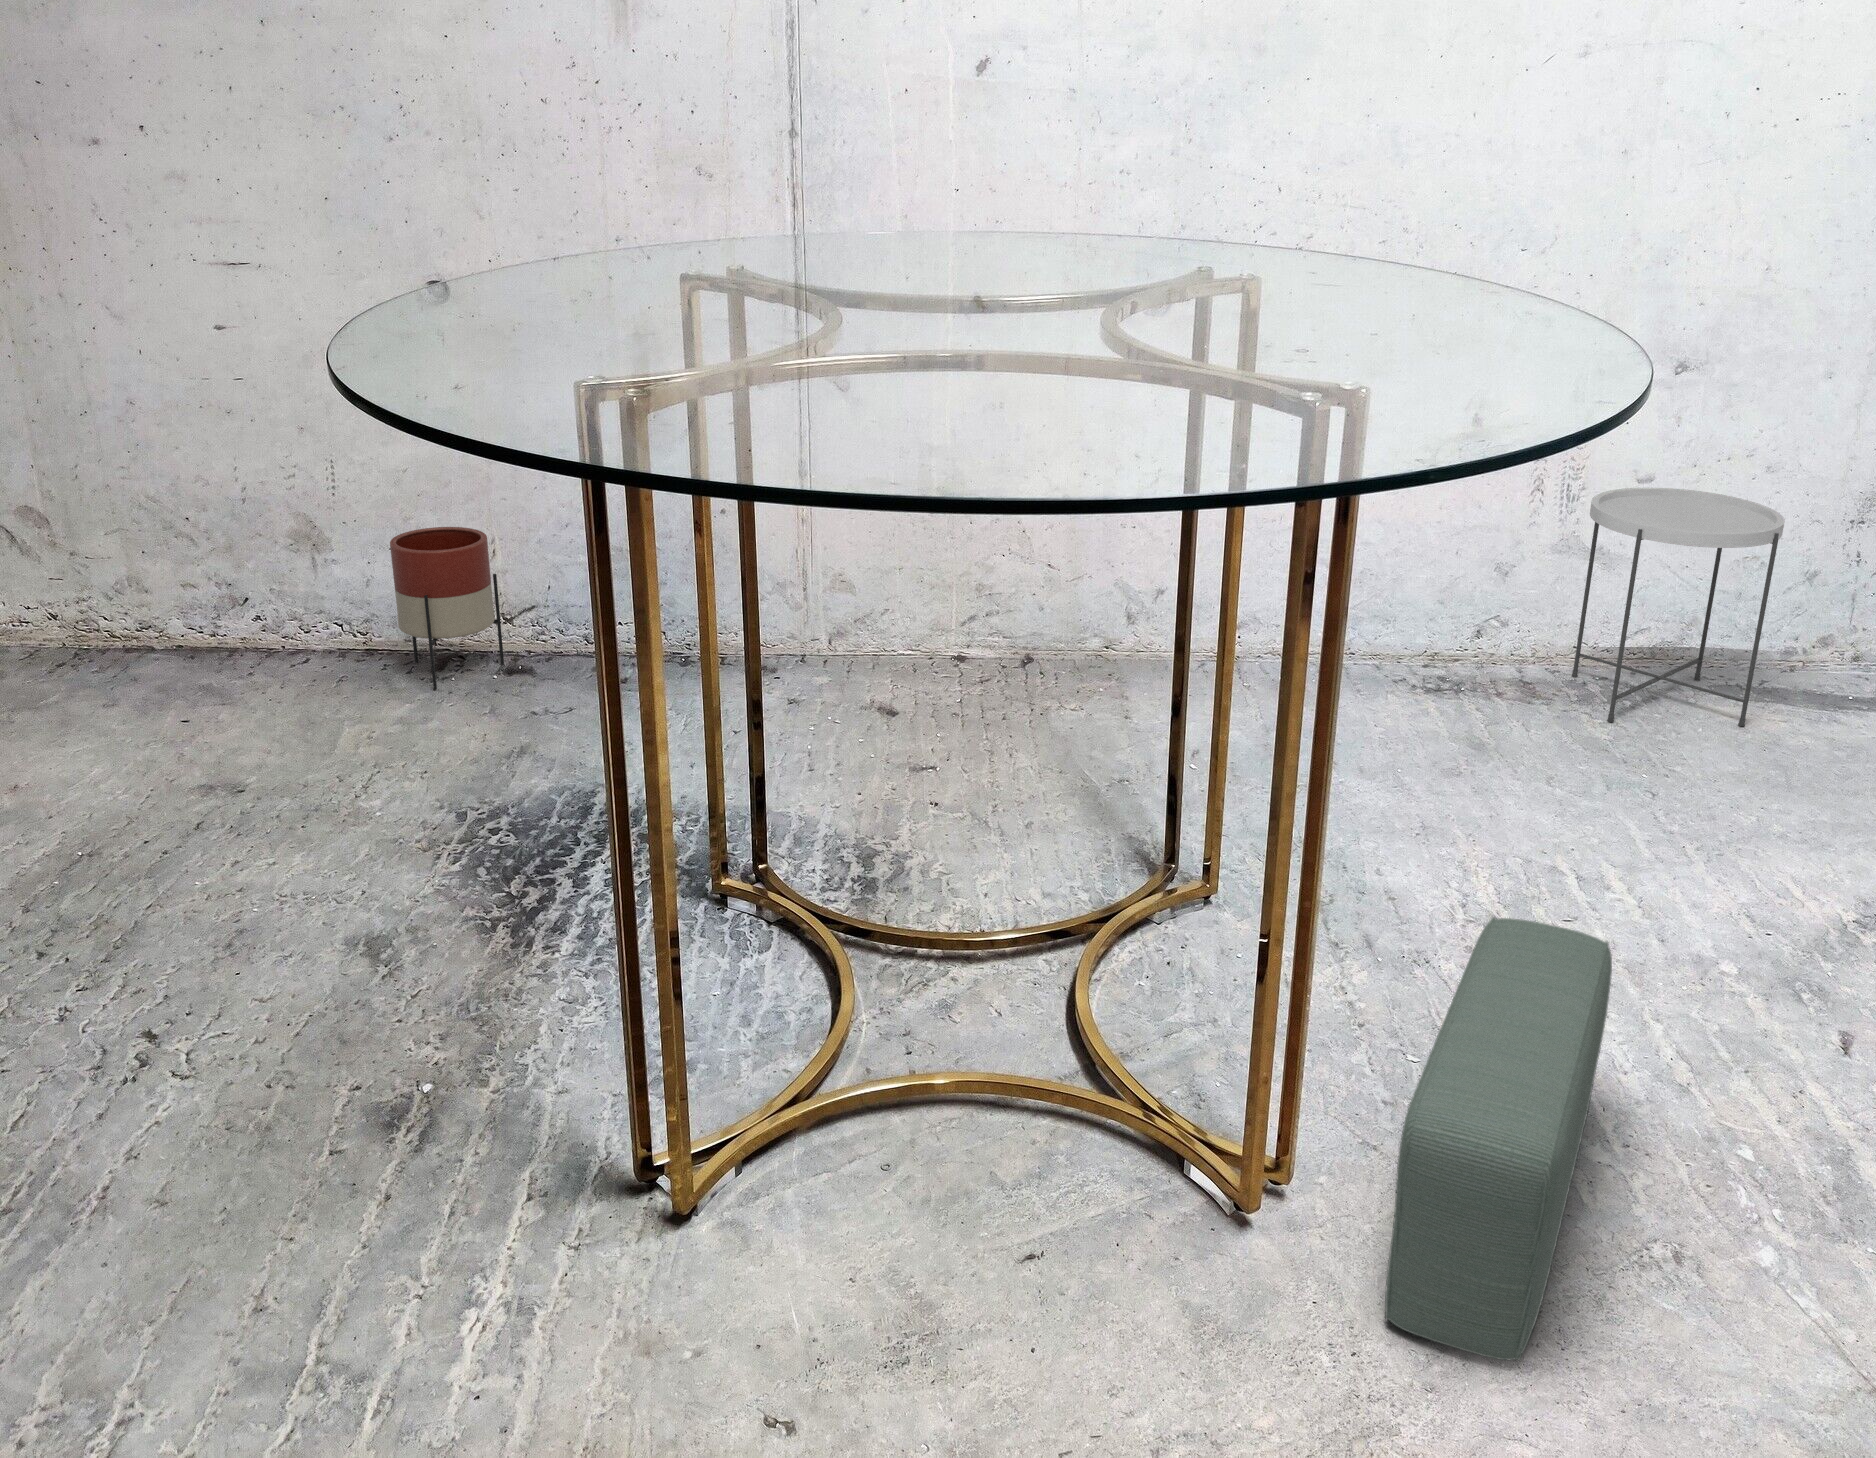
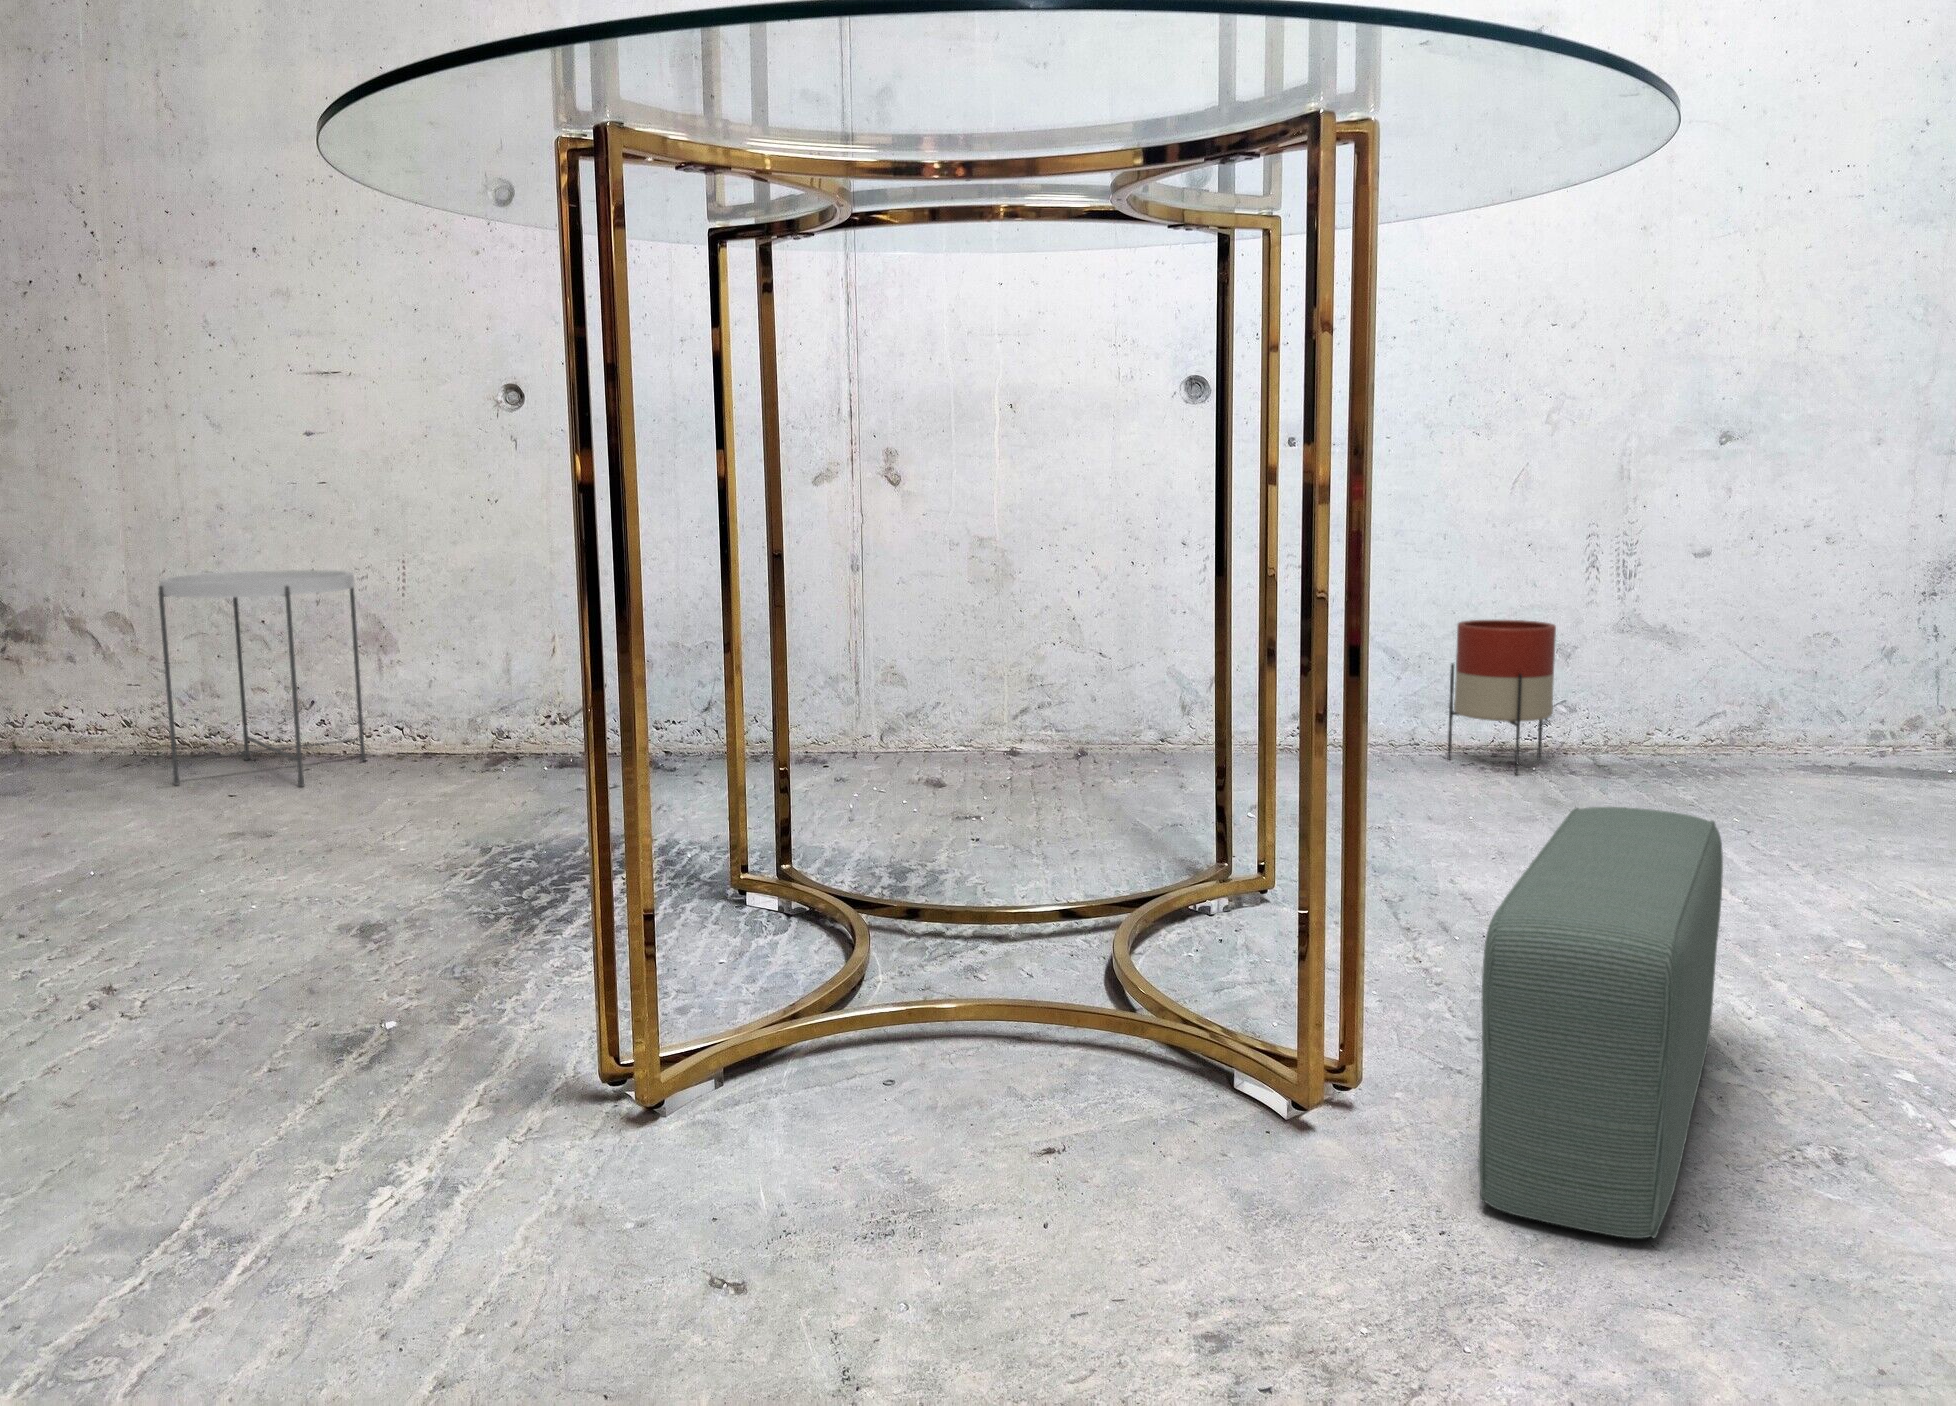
side table: present [1572,488,1785,726] -> present [158,570,366,786]
planter: present [390,527,504,690] -> present [1448,620,1556,774]

